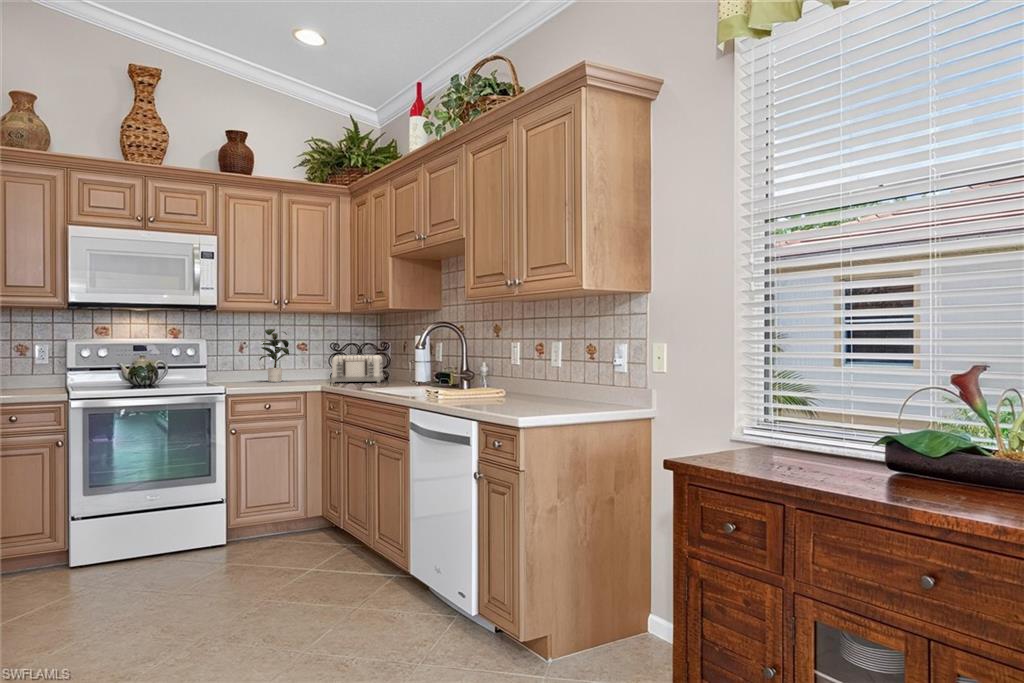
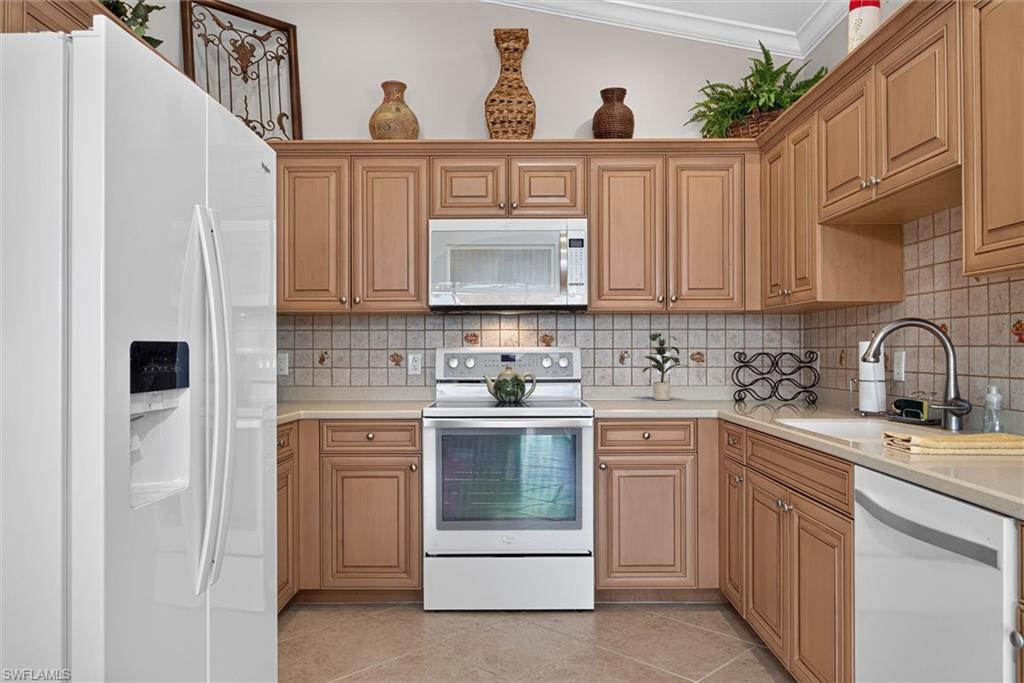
toaster: present [331,355,384,383] -> none [733,368,809,409]

